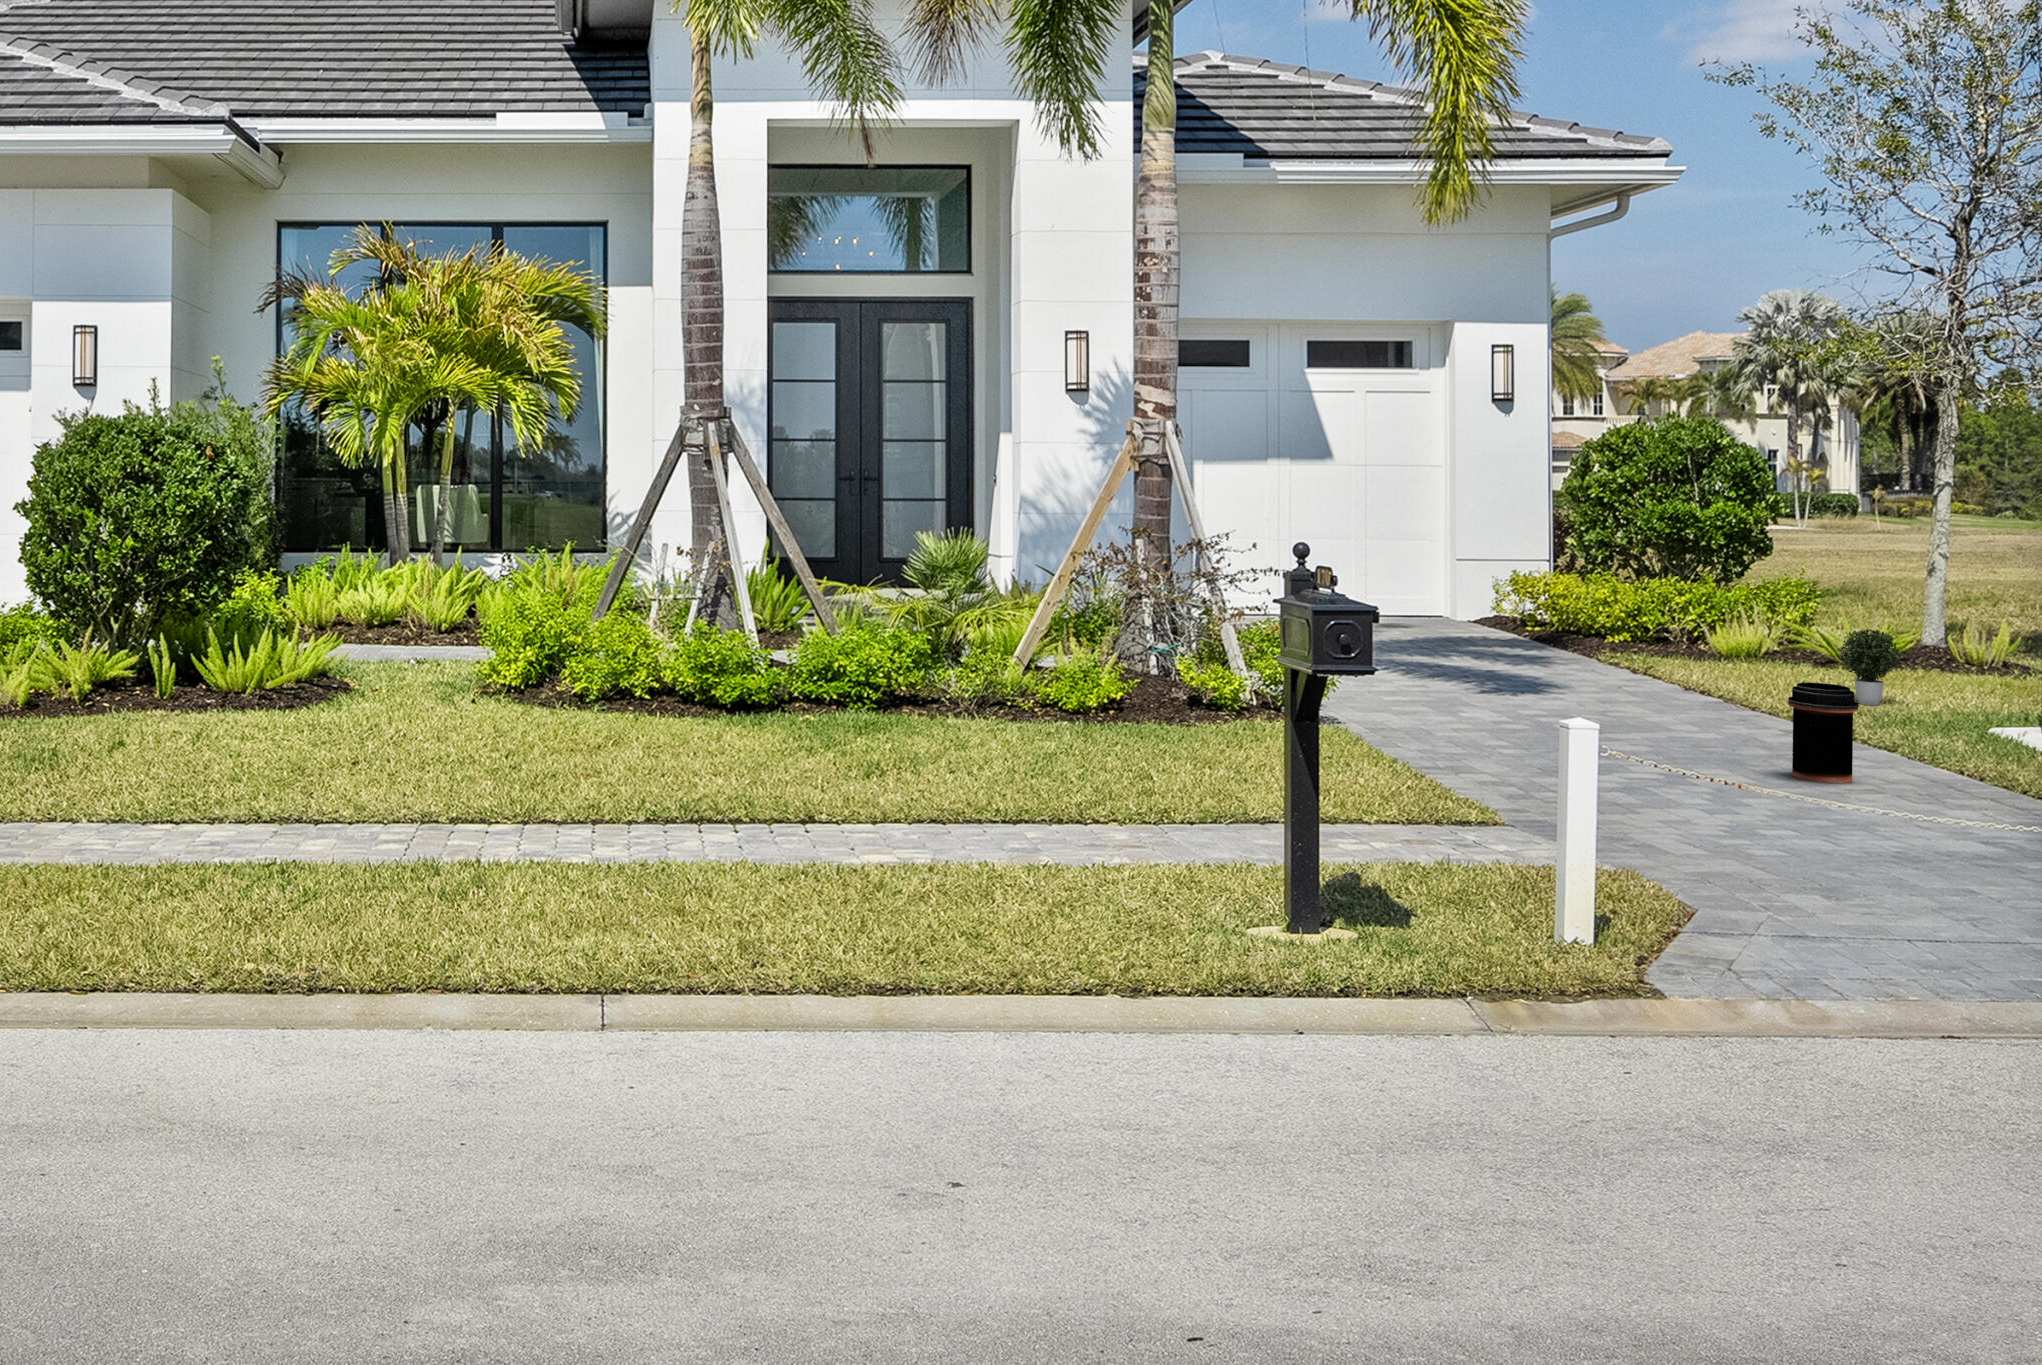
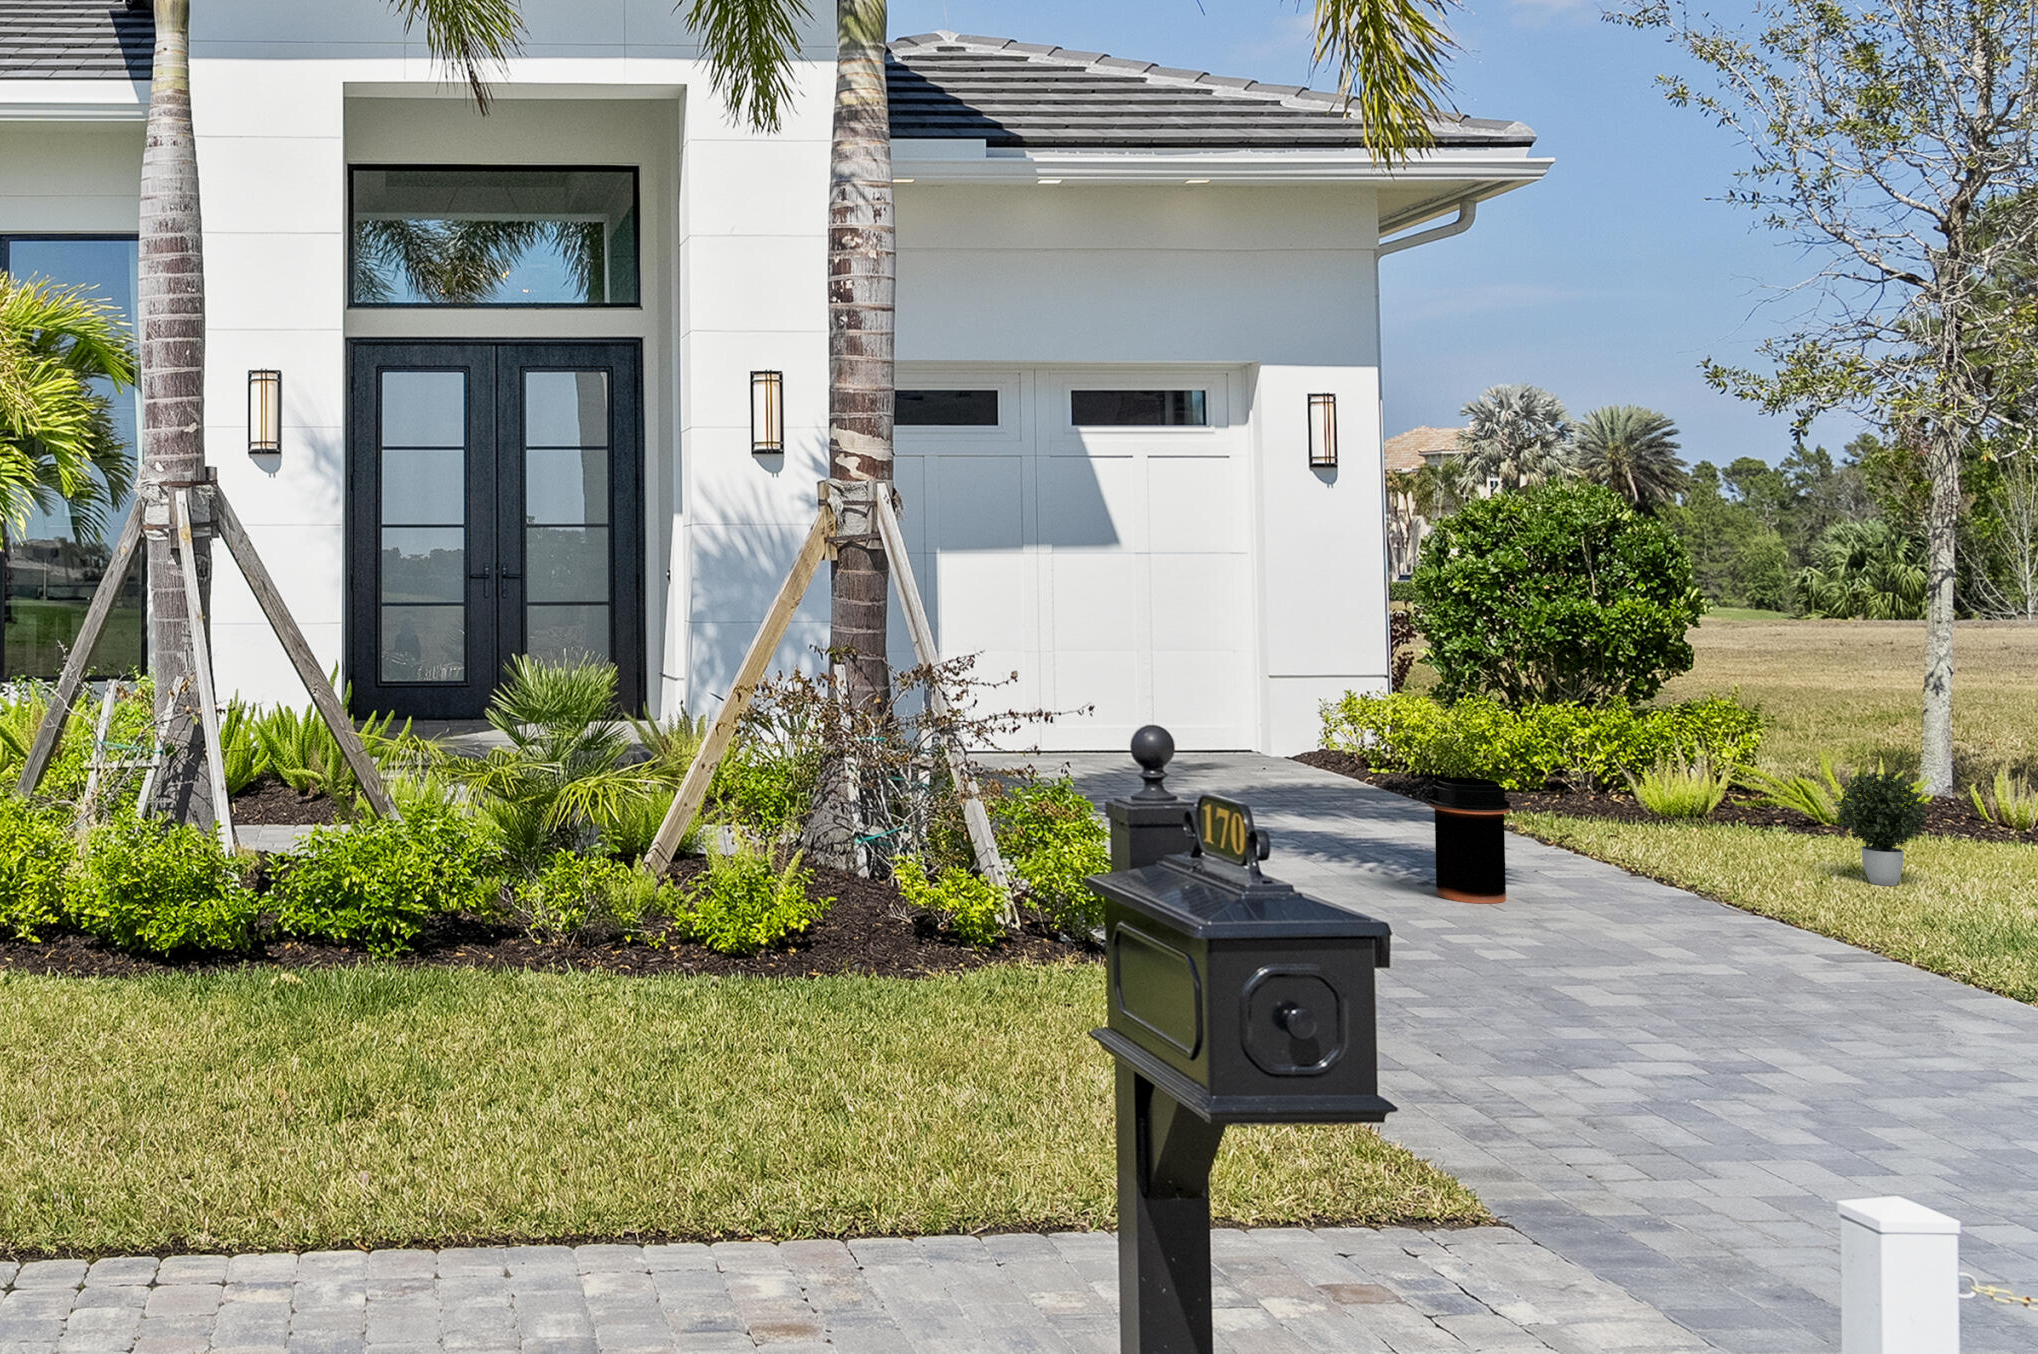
trash can: present [1788,683,1858,783] -> present [1429,777,1510,903]

